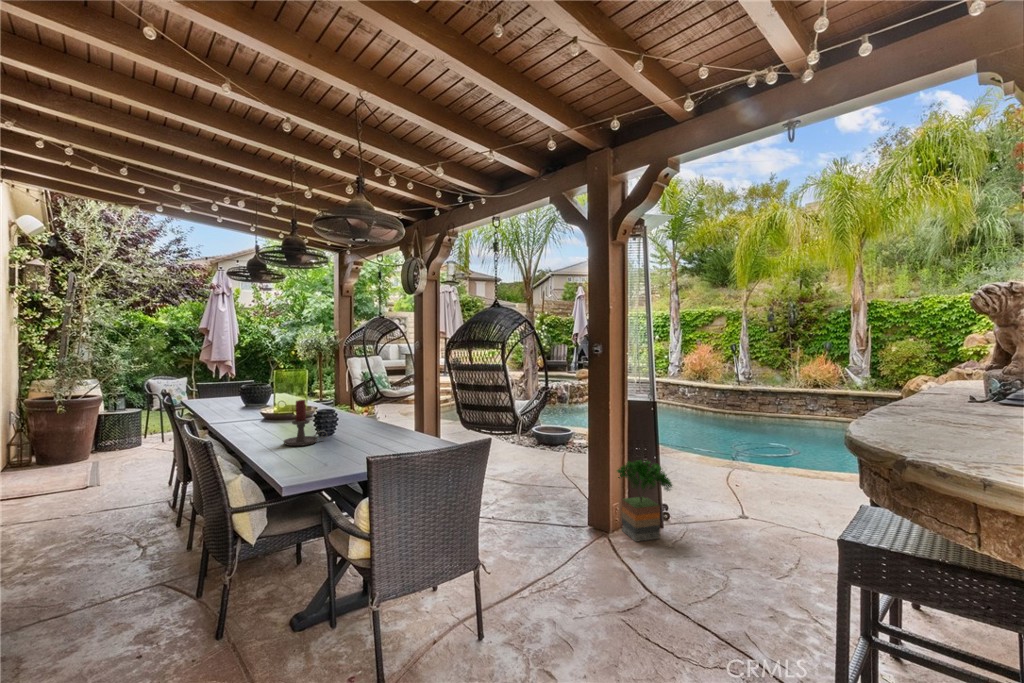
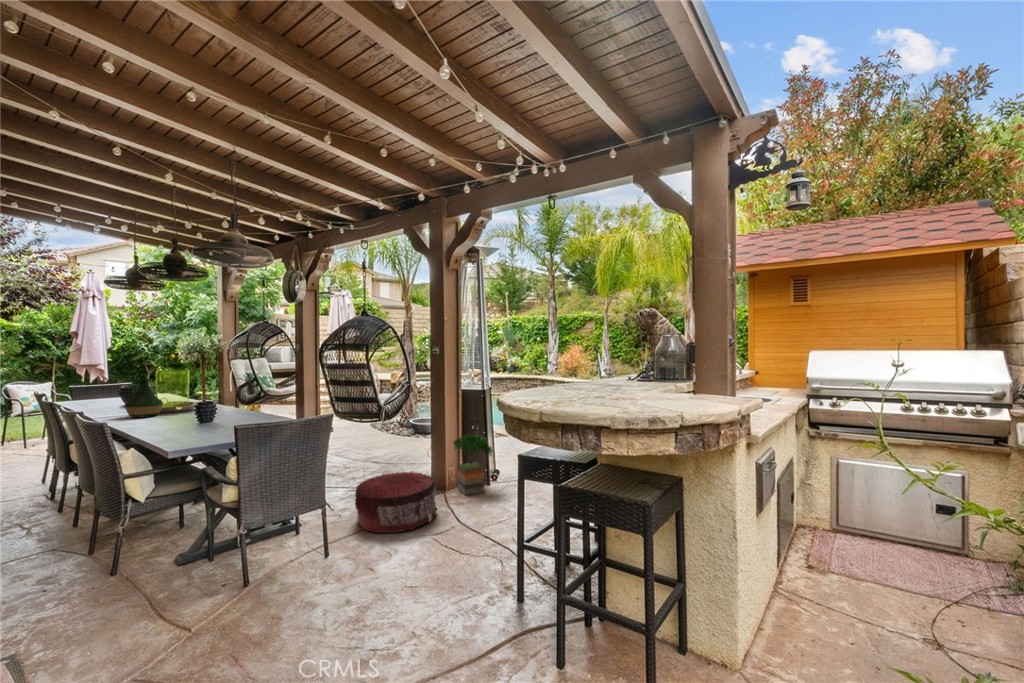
vase: none [242,380,282,425] -> present [124,379,163,418]
candle holder: present [284,400,327,446] -> none [166,392,206,430]
pouf: none [505,508,611,601] -> present [355,471,437,533]

